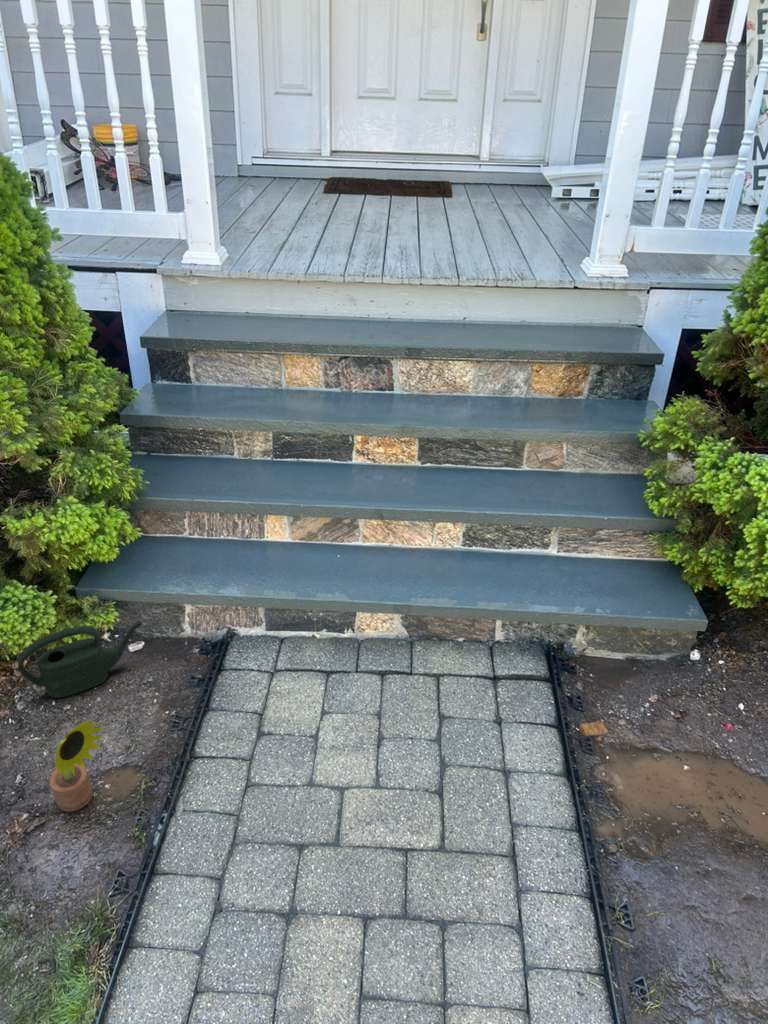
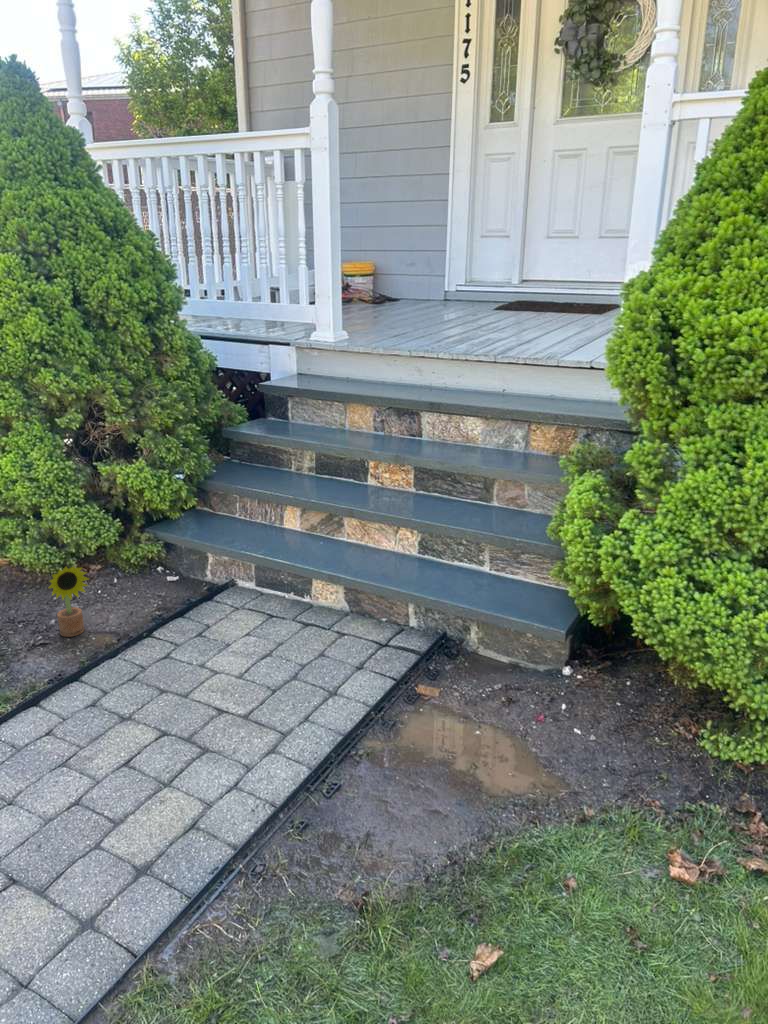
watering can: present [18,622,141,698] -> none [89,542,171,591]

